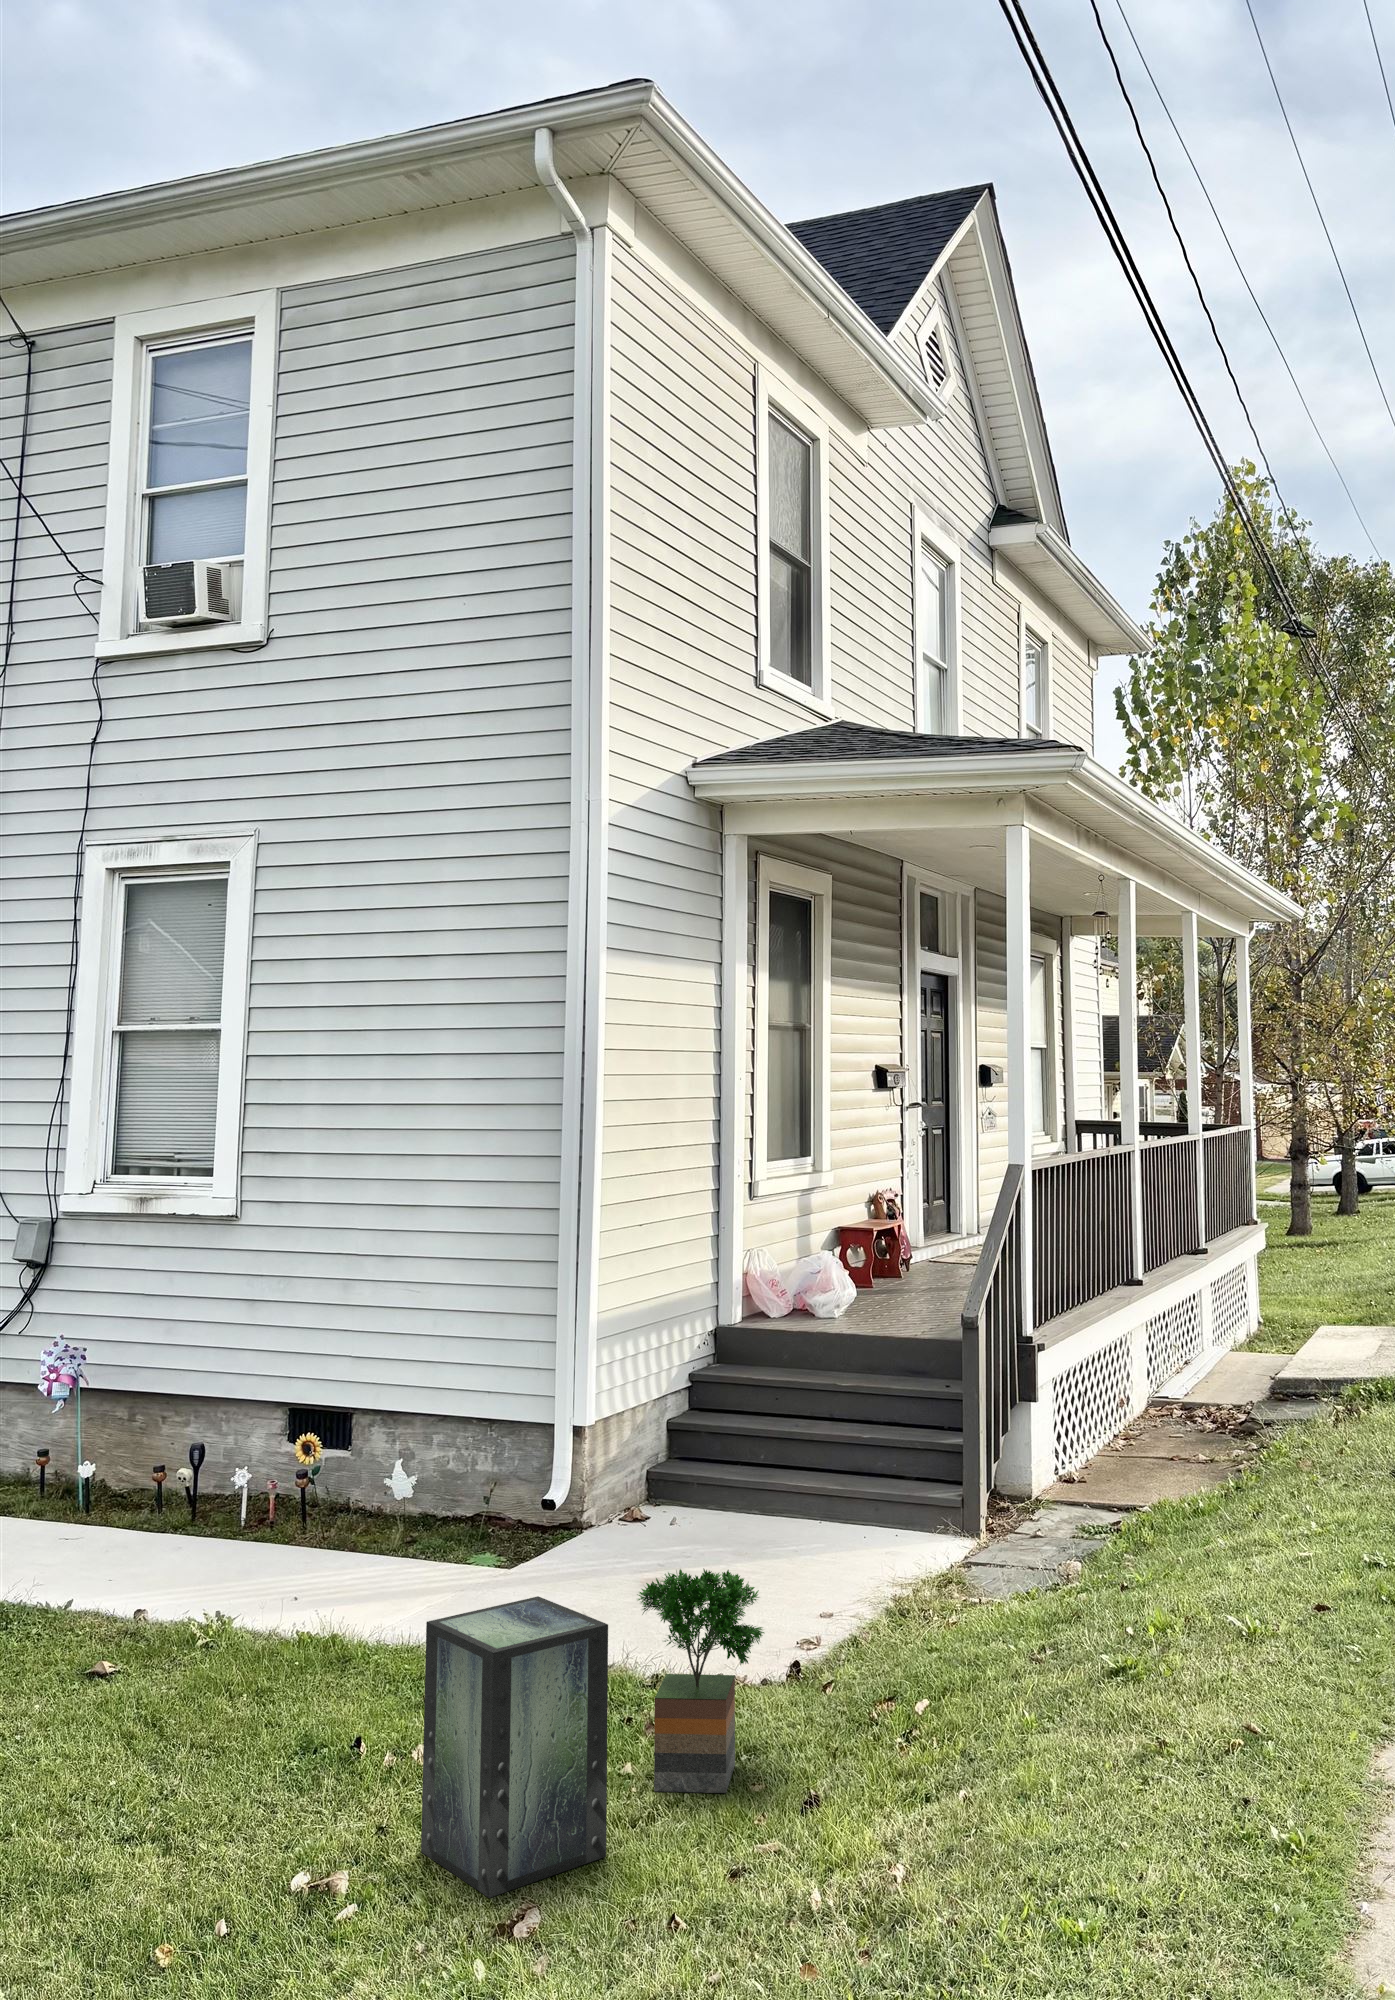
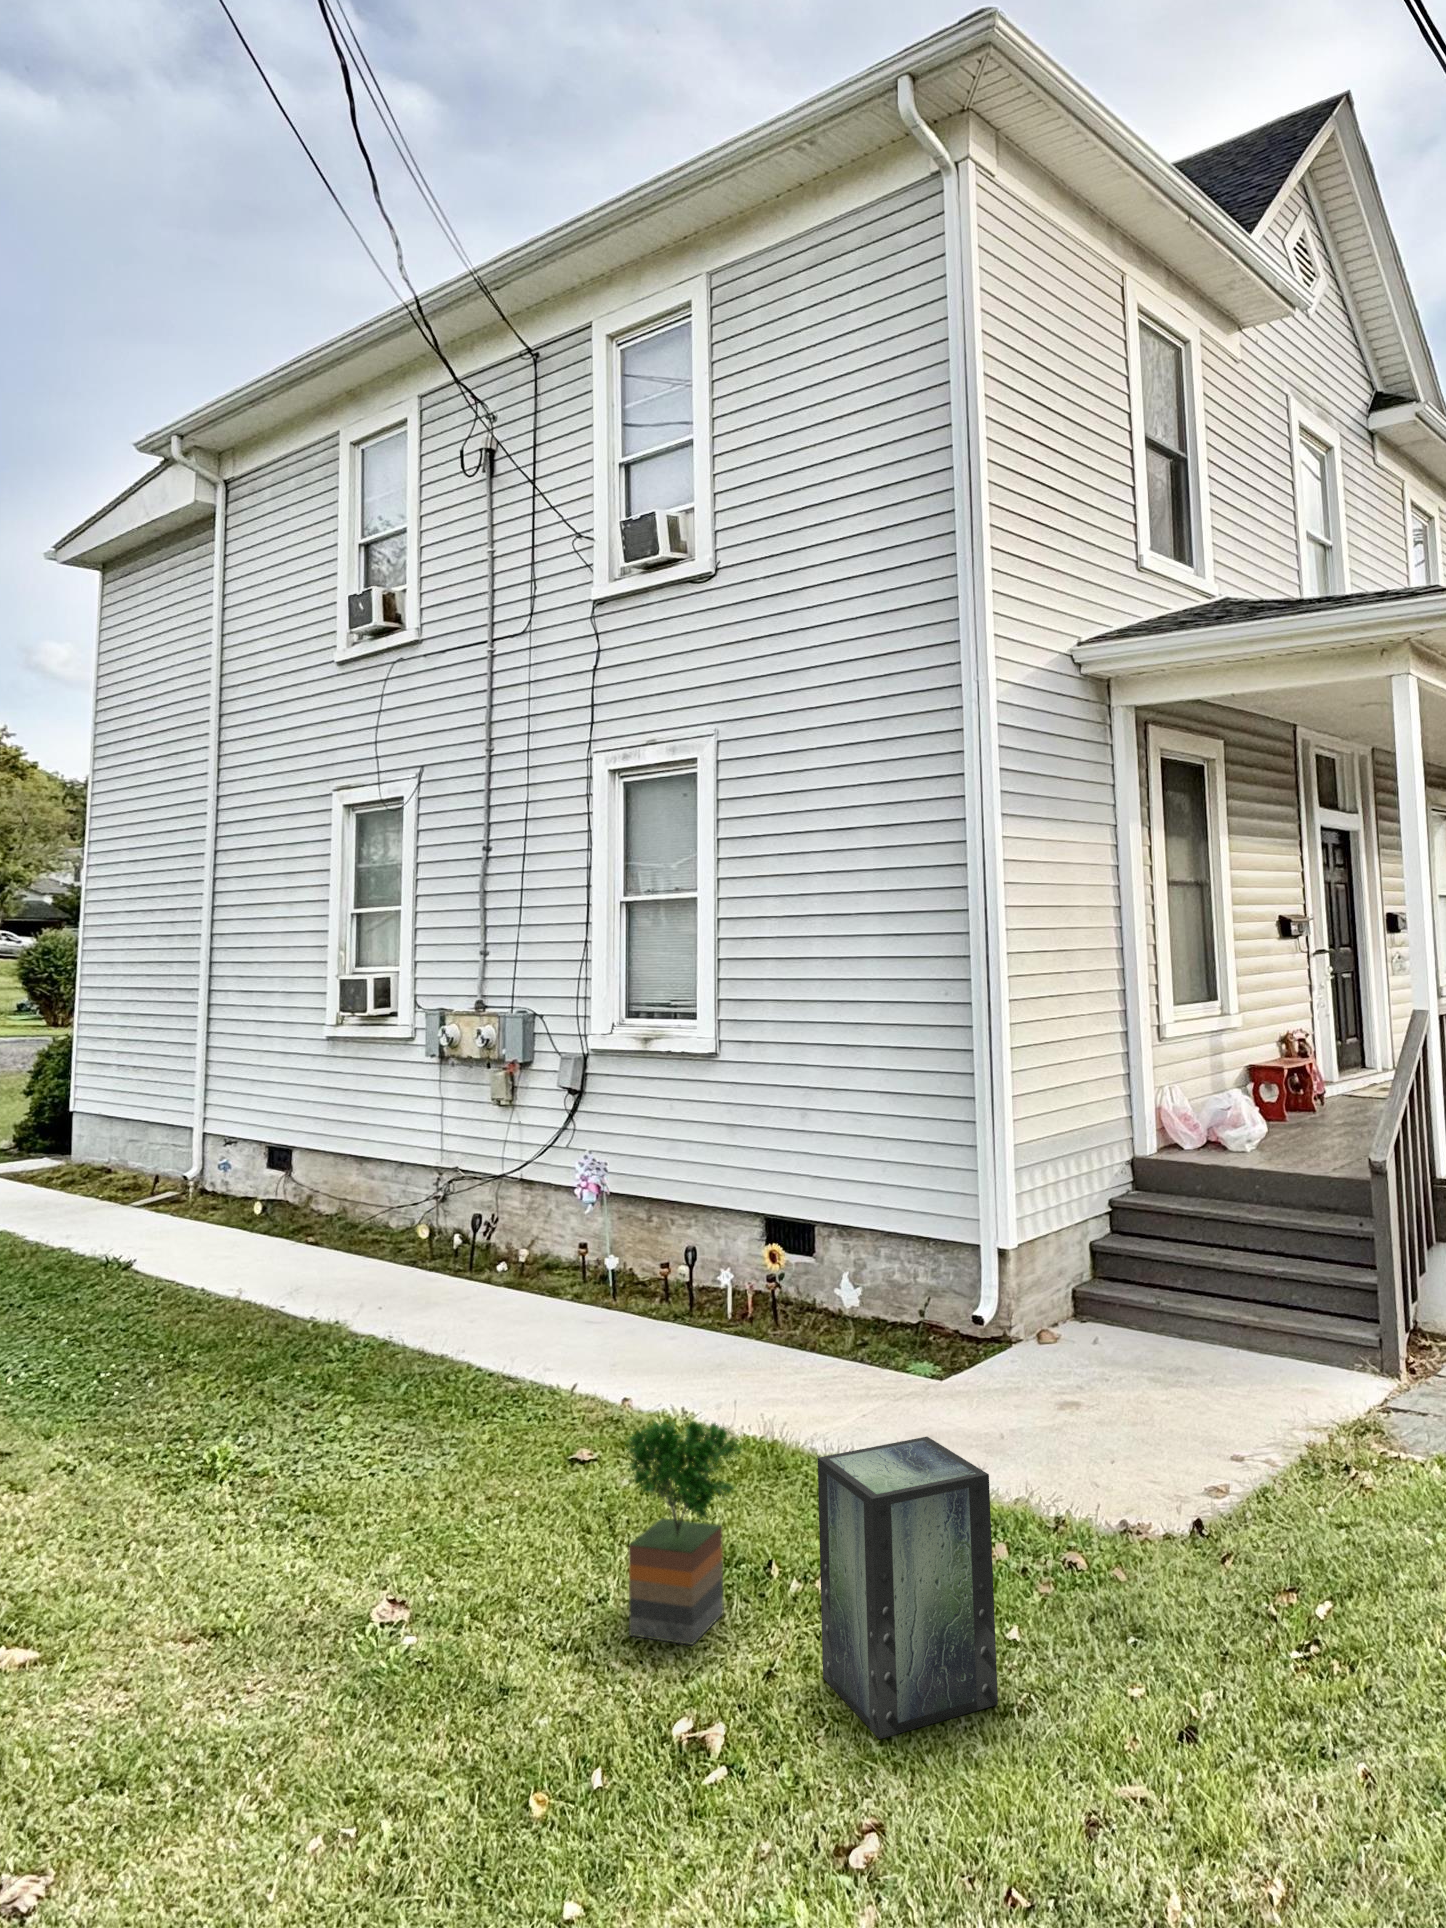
potted tree: present [638,1569,764,1793] -> present [626,1418,741,1645]

